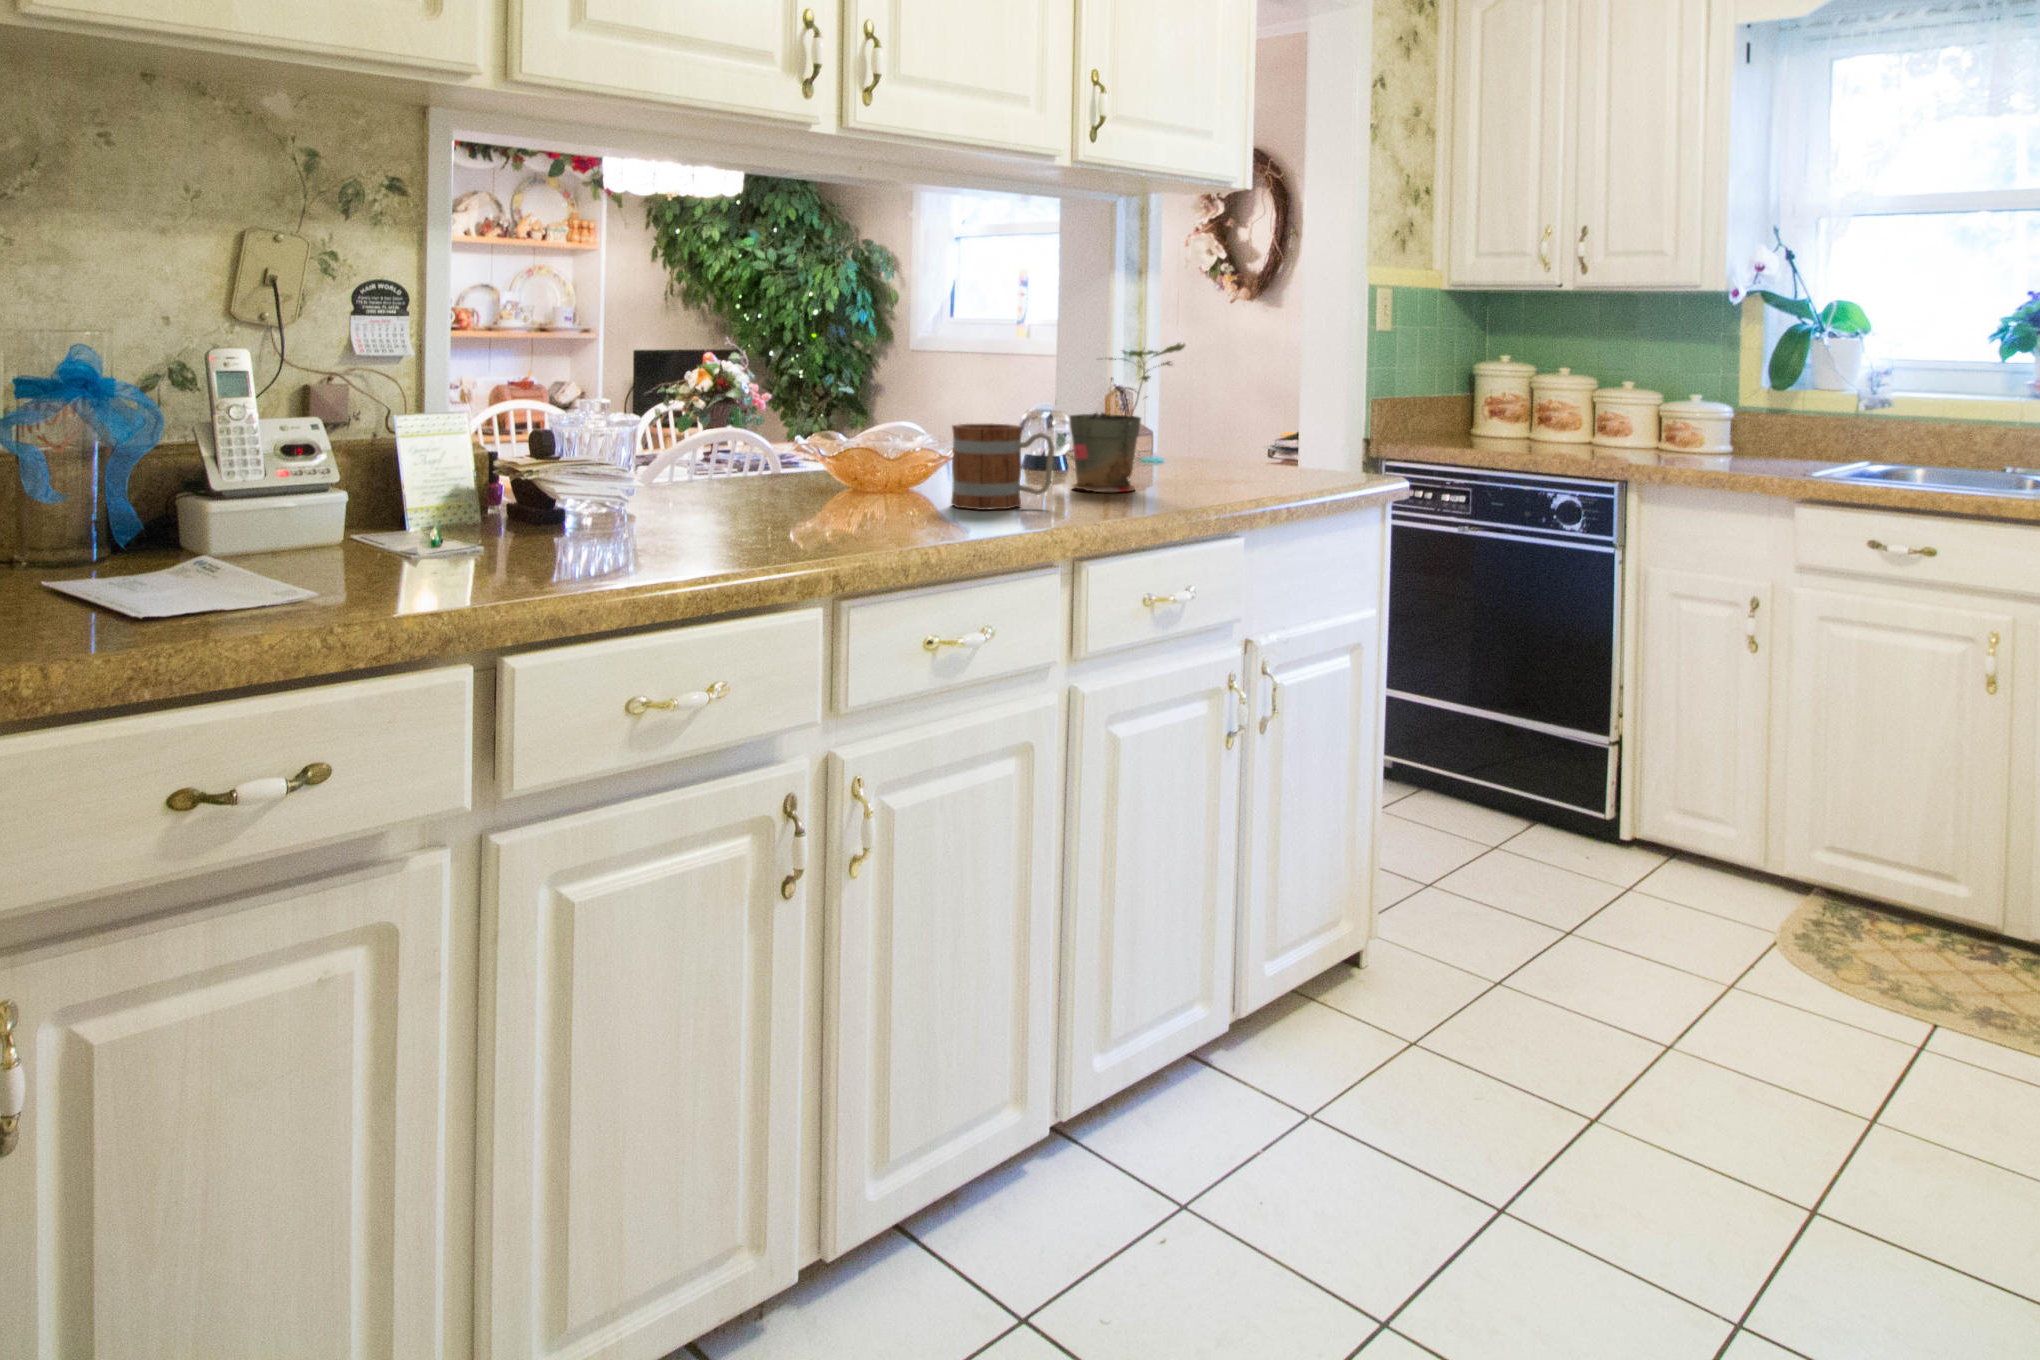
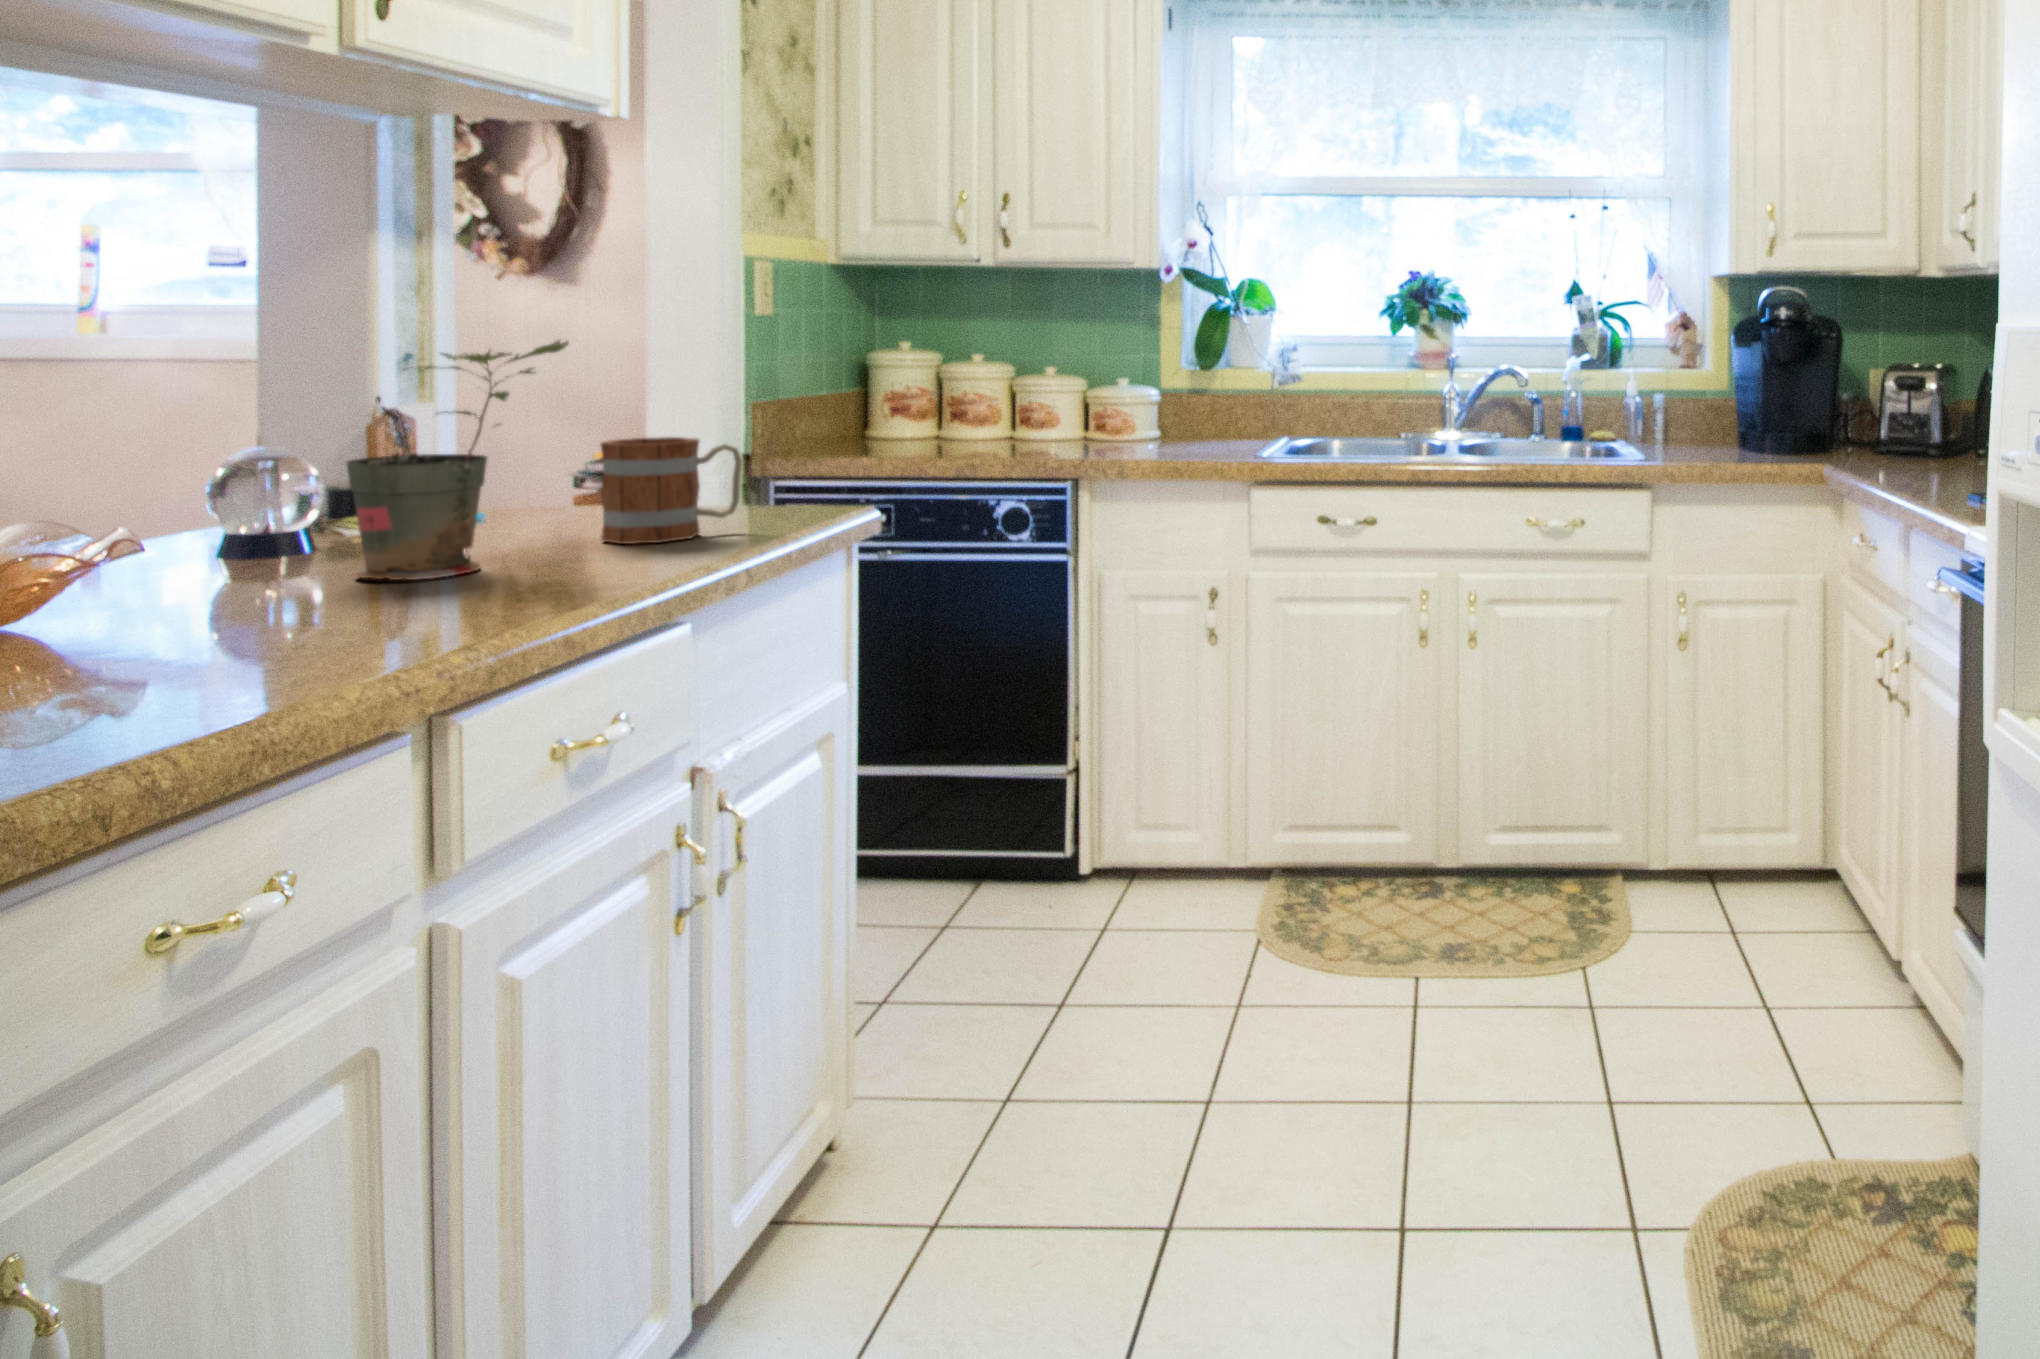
mug: present [951,424,1054,510] -> present [601,437,742,544]

